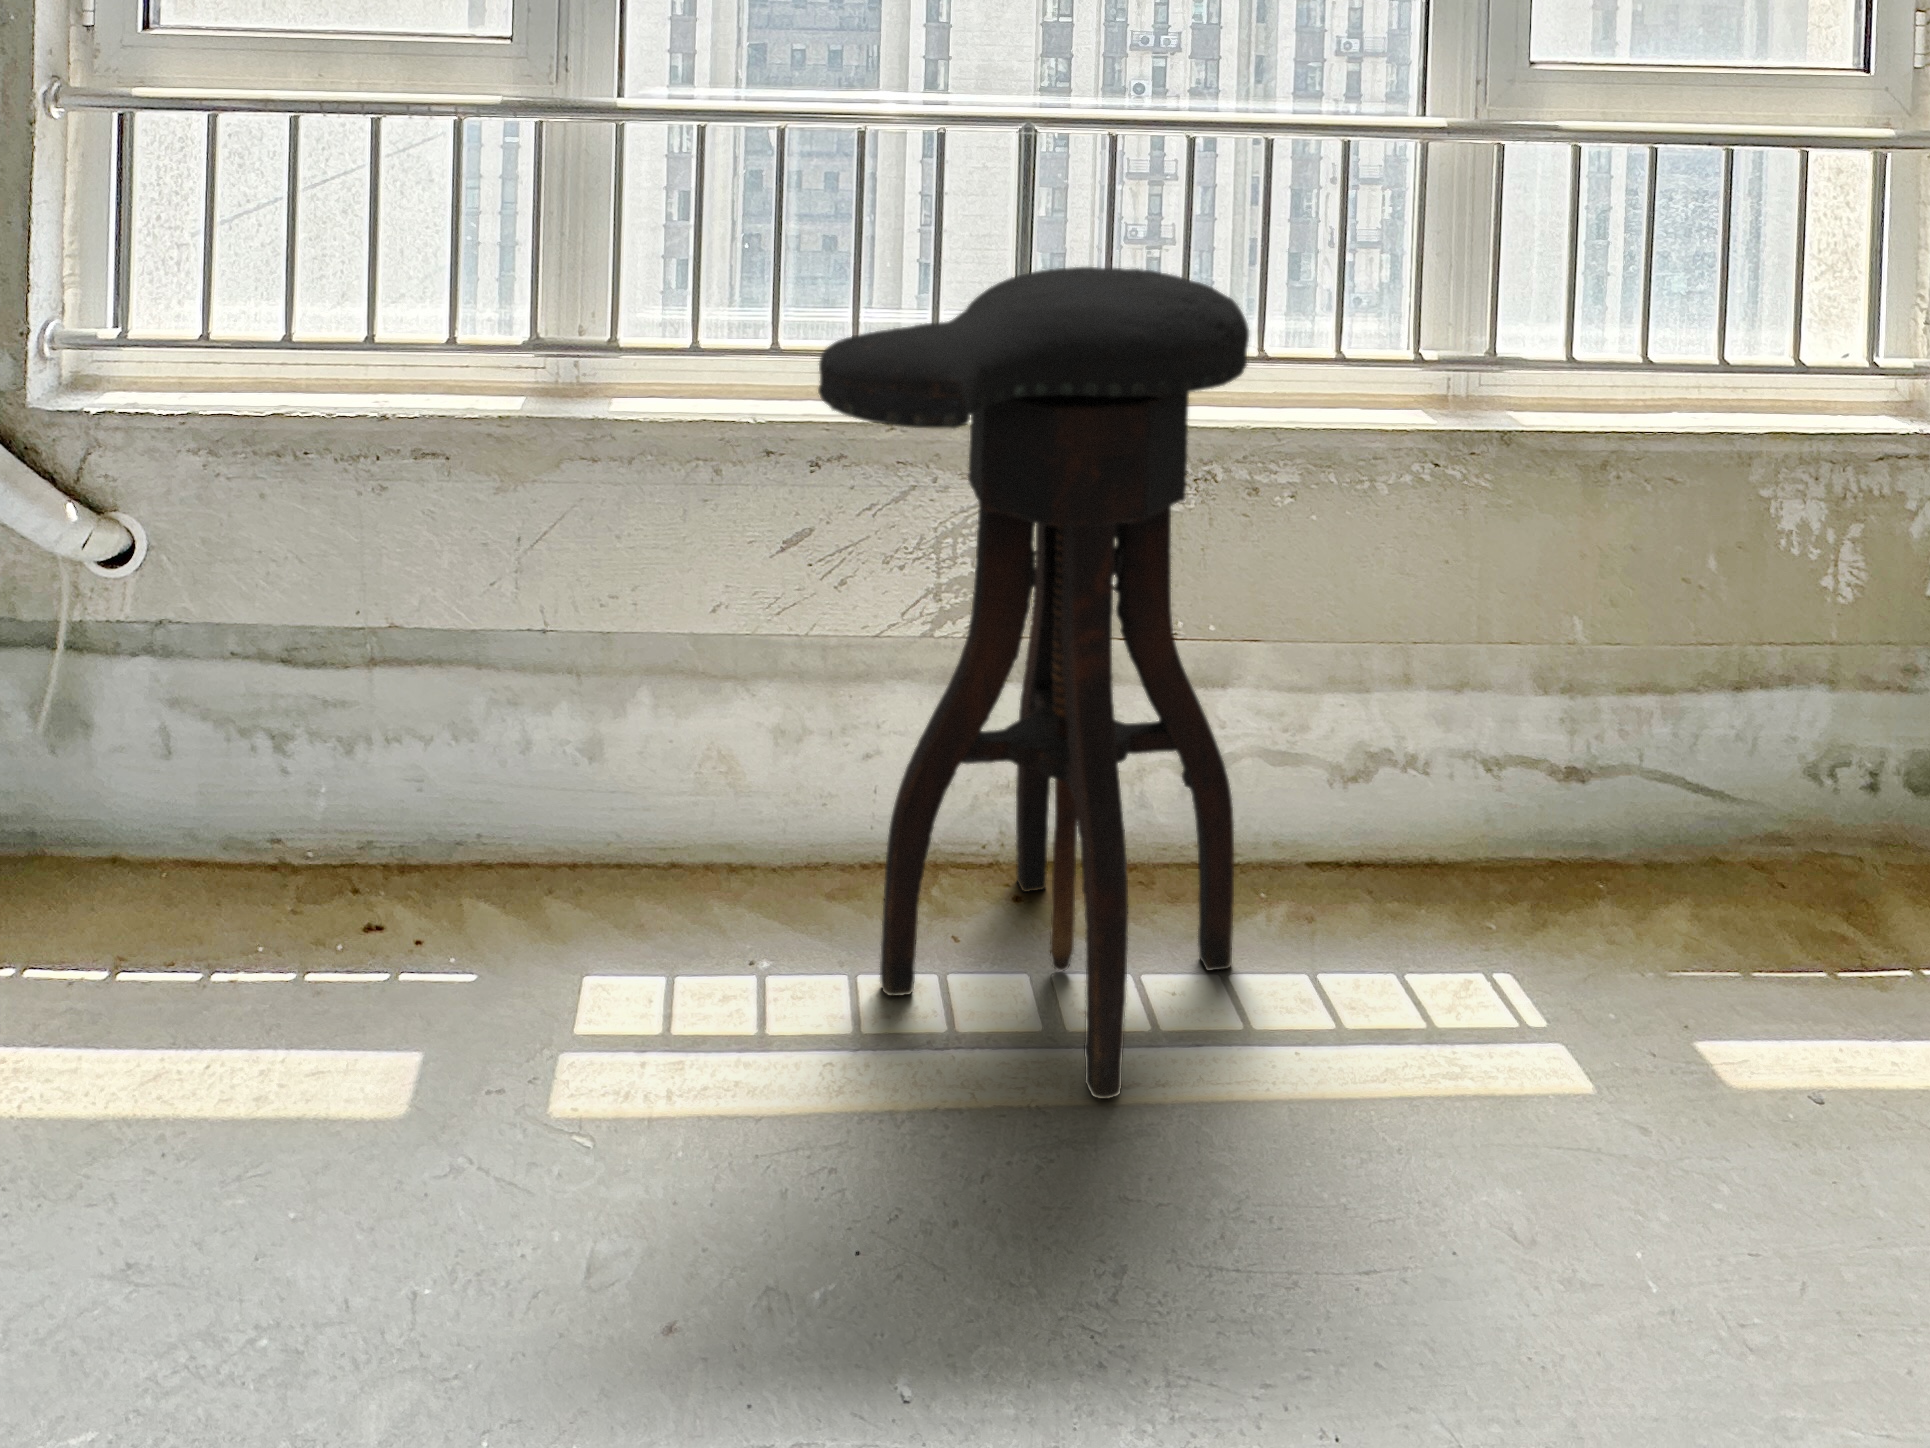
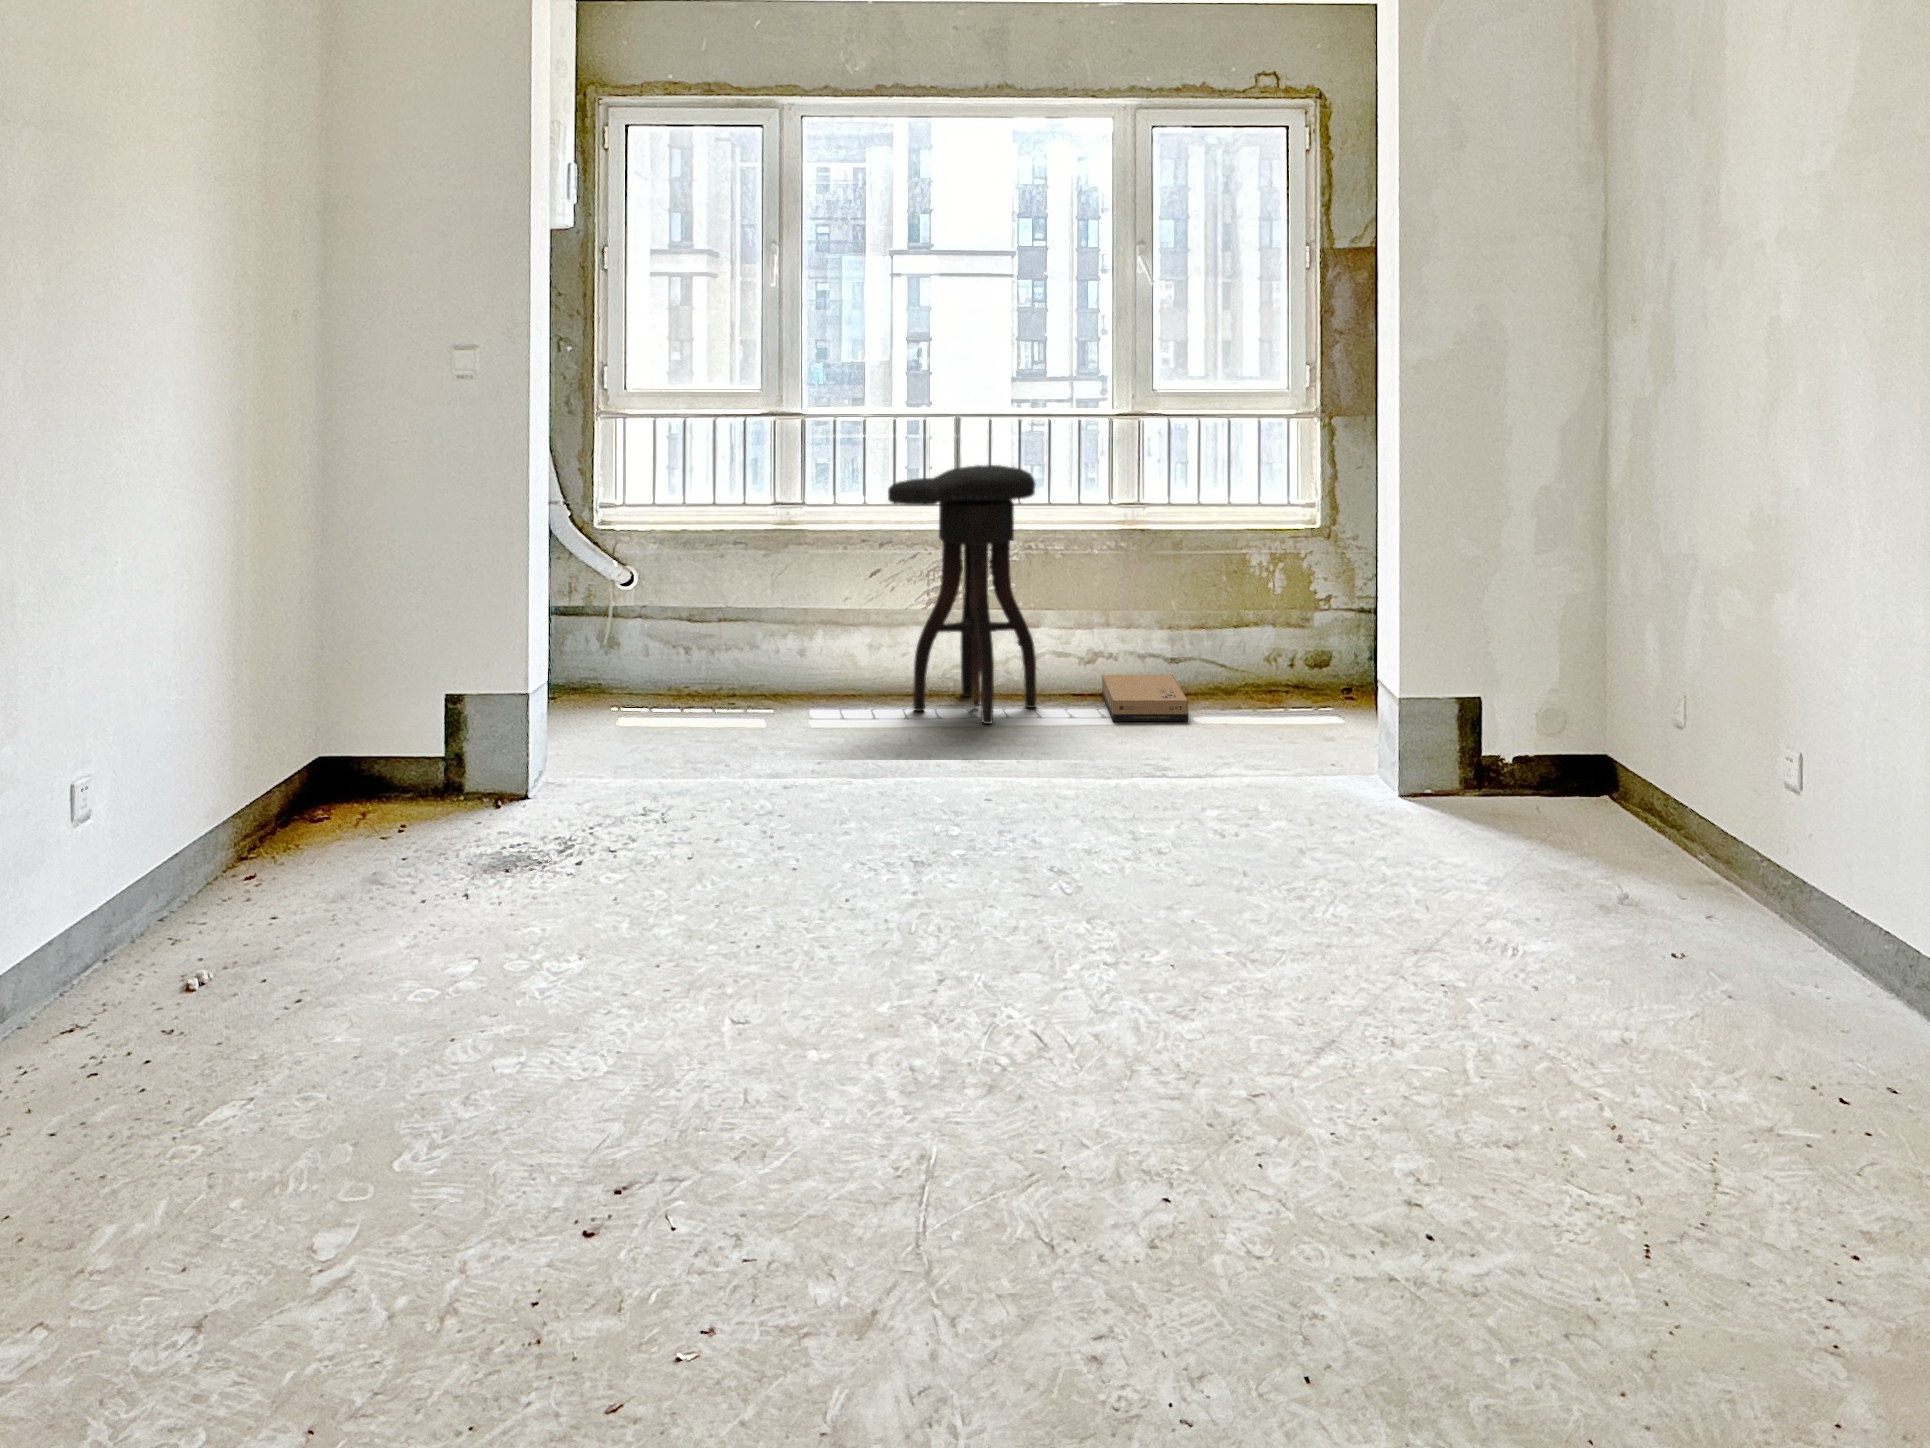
cardboard box: none [1392,827,1706,1075] -> present [1102,675,1188,721]

